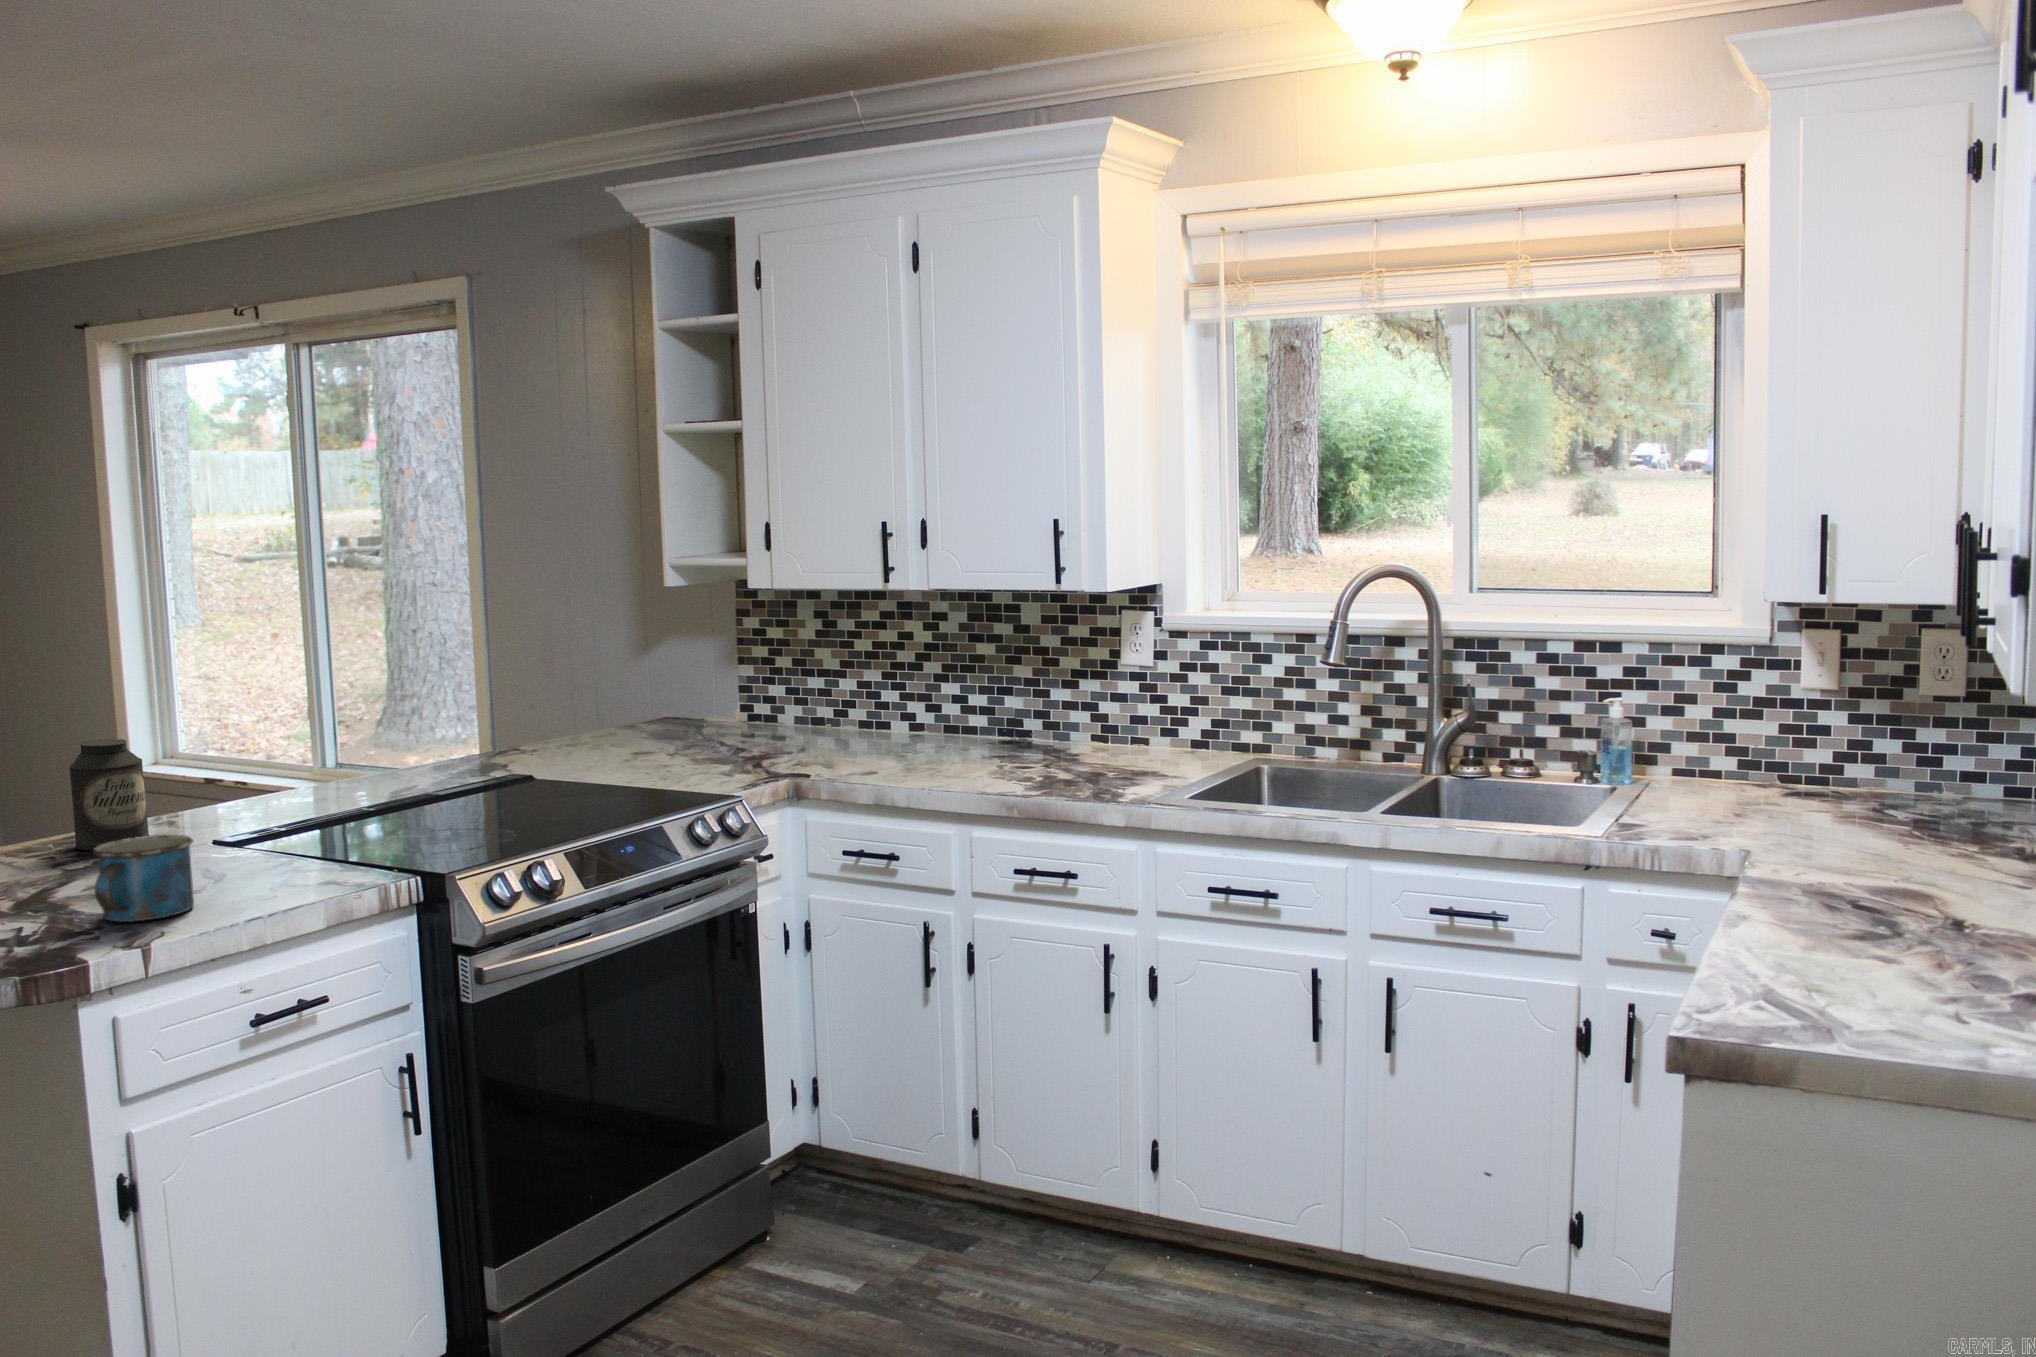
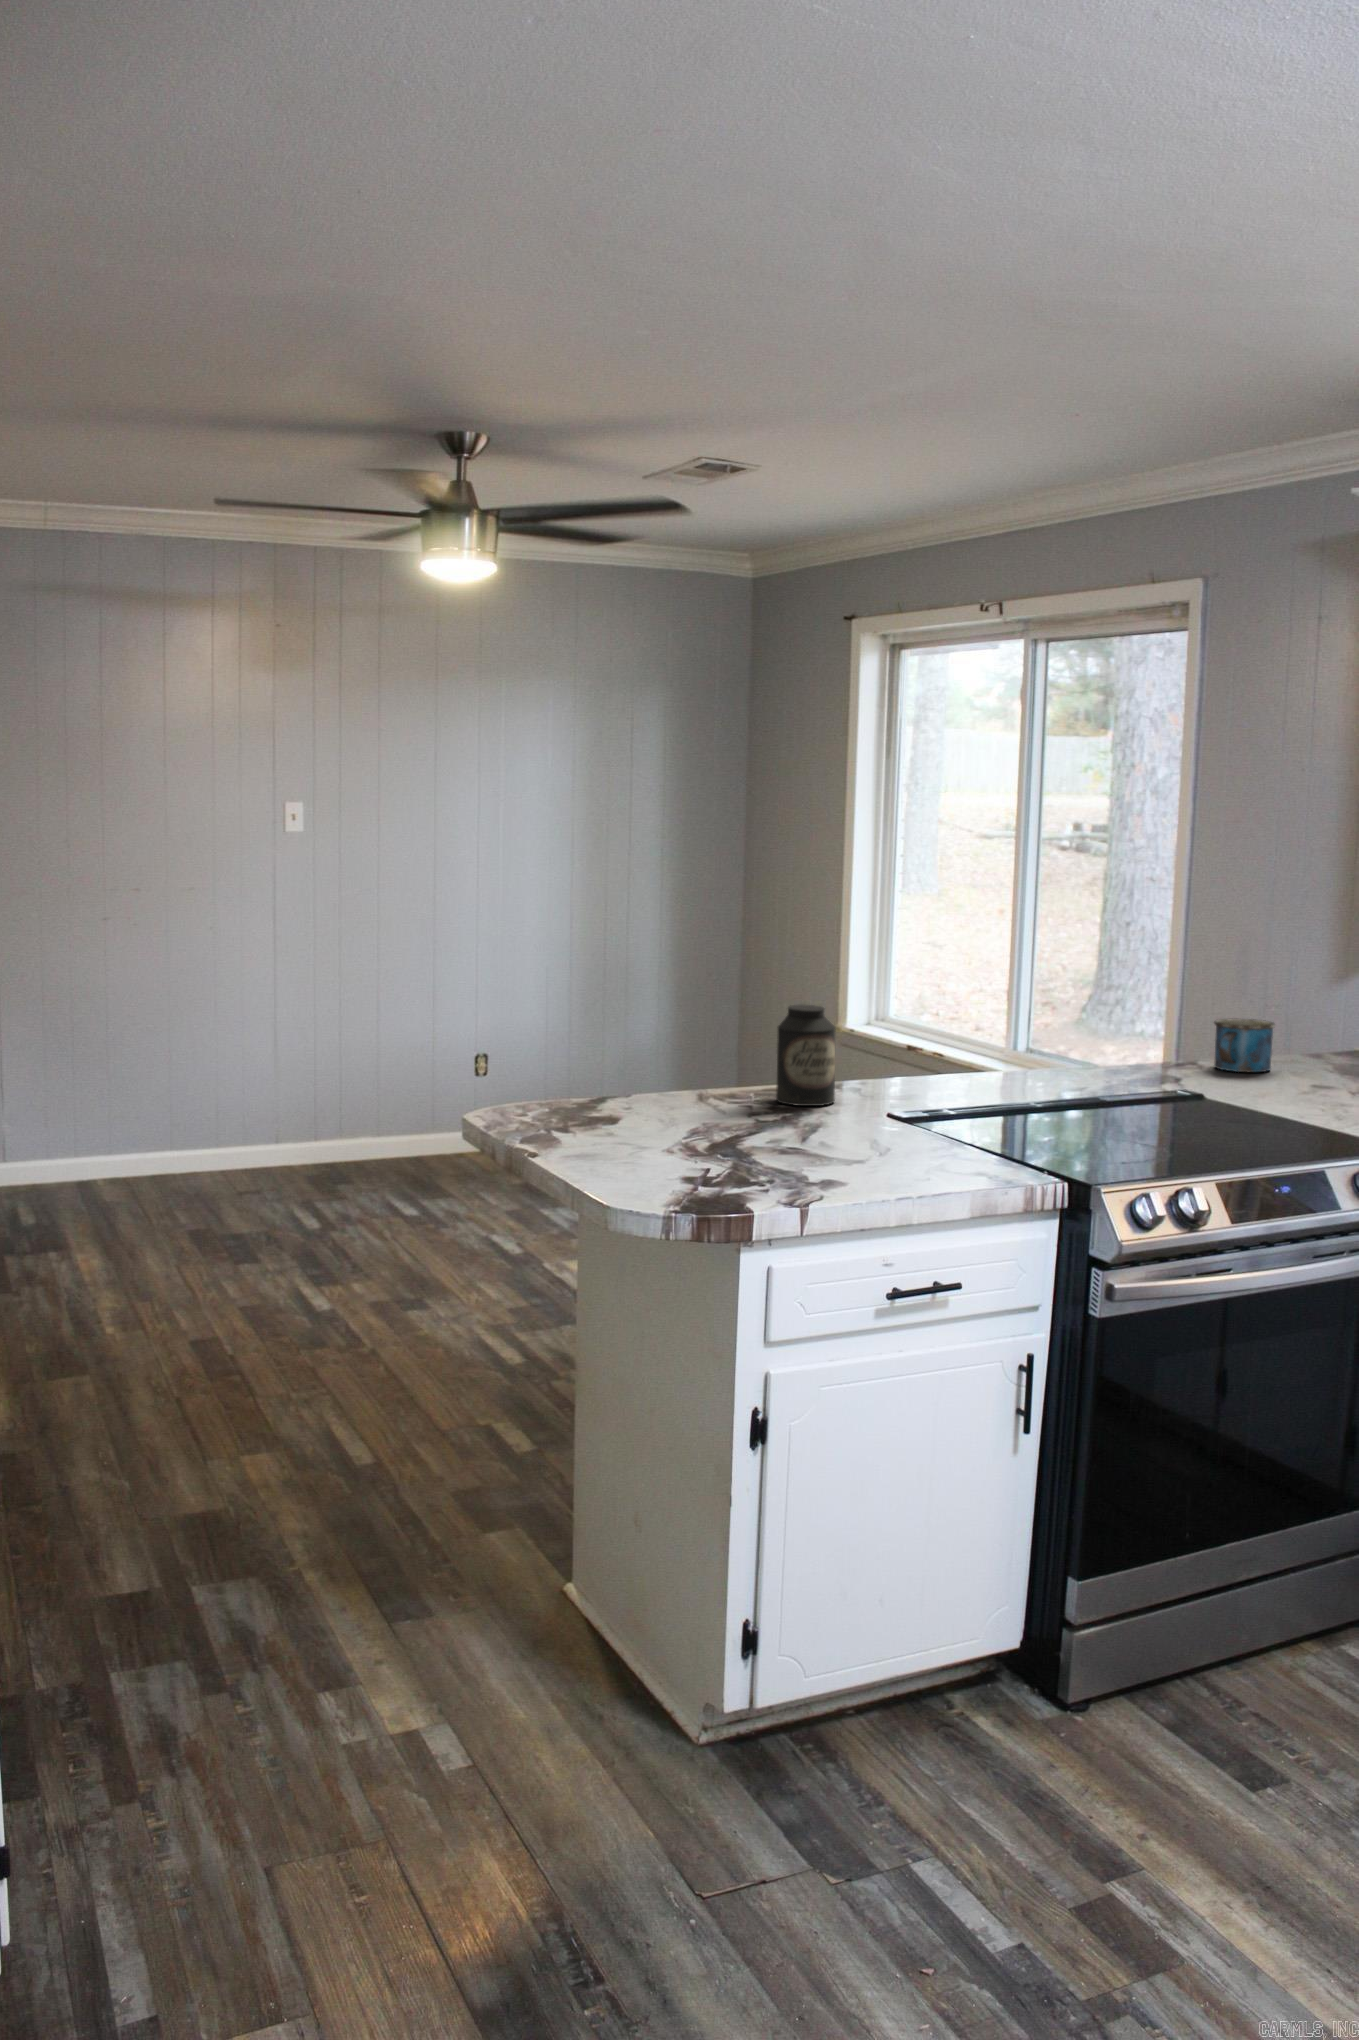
mug: present [93,835,194,922] -> present [1214,1019,1275,1072]

